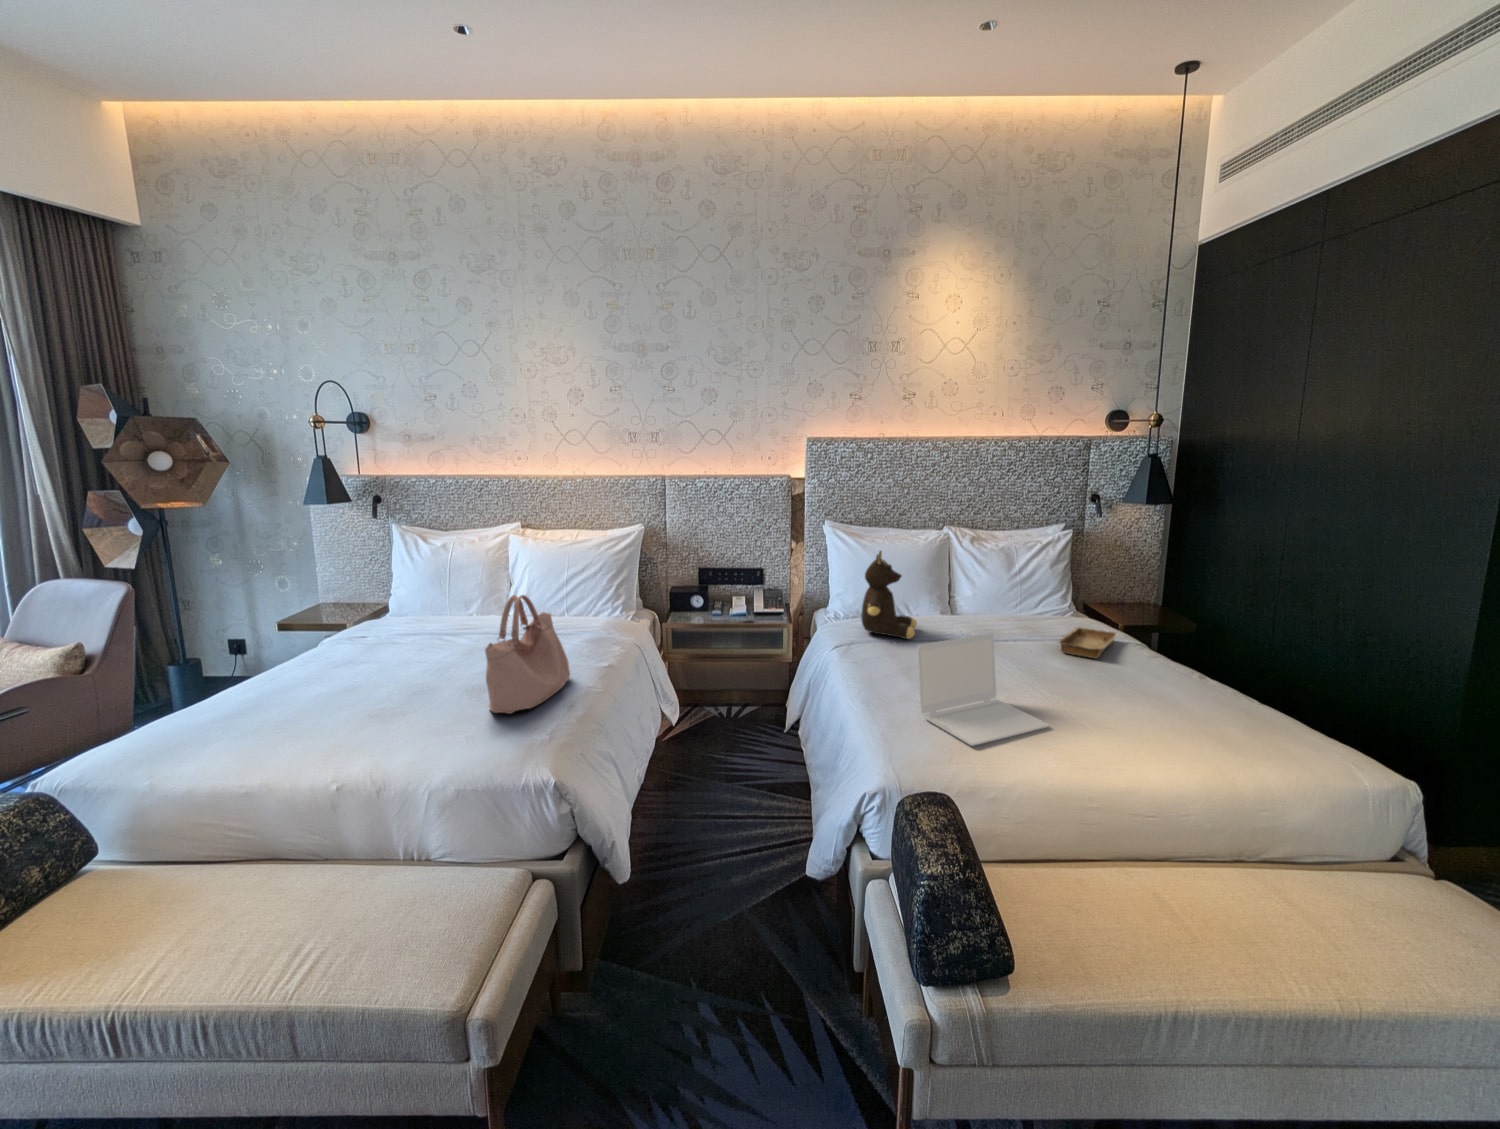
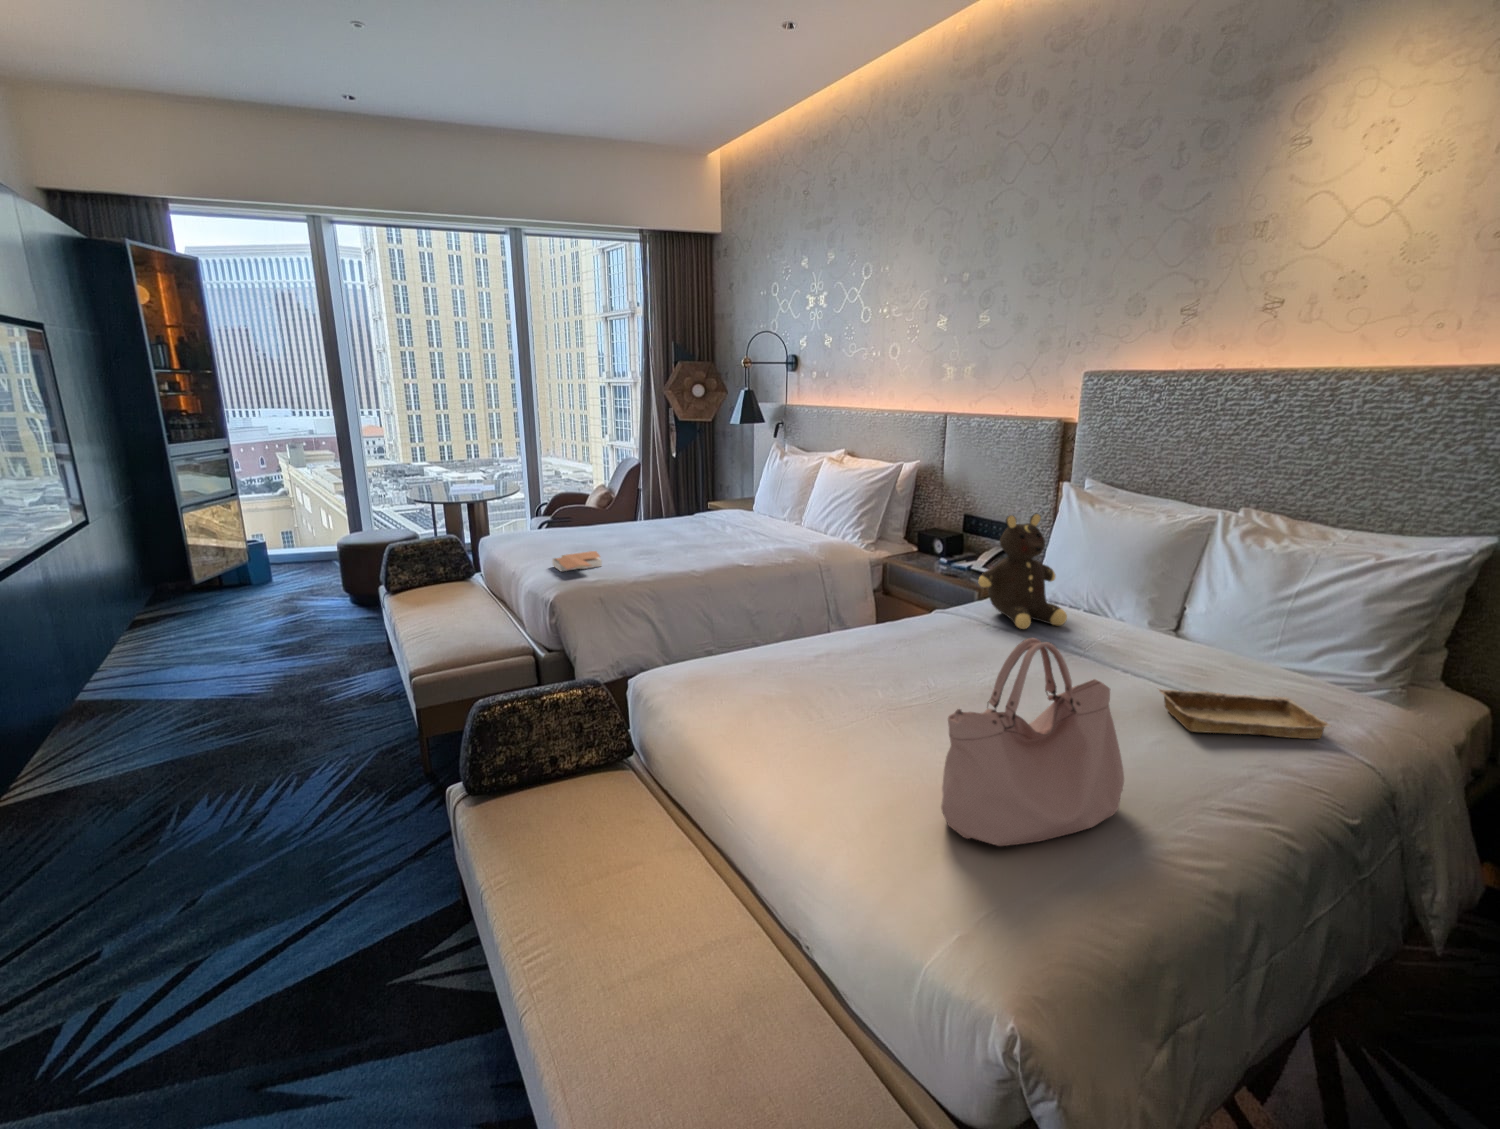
handbag: present [485,595,570,714] -> present [941,638,1124,846]
laptop: present [917,633,1049,746] -> none [770,591,919,725]
book: none [368,715,471,762] -> present [552,551,602,571]

